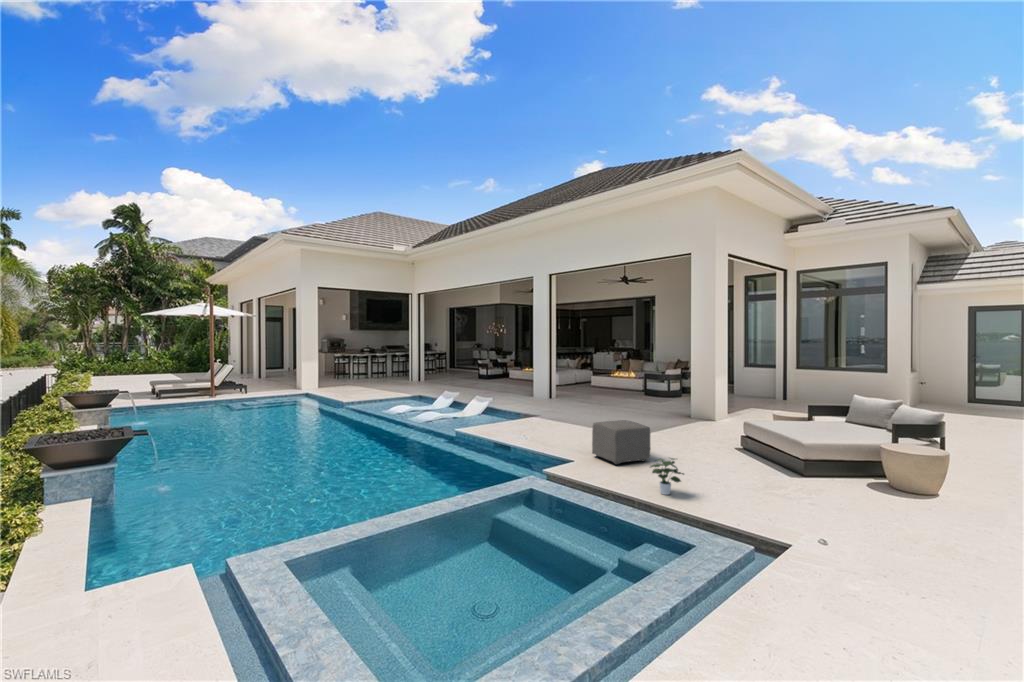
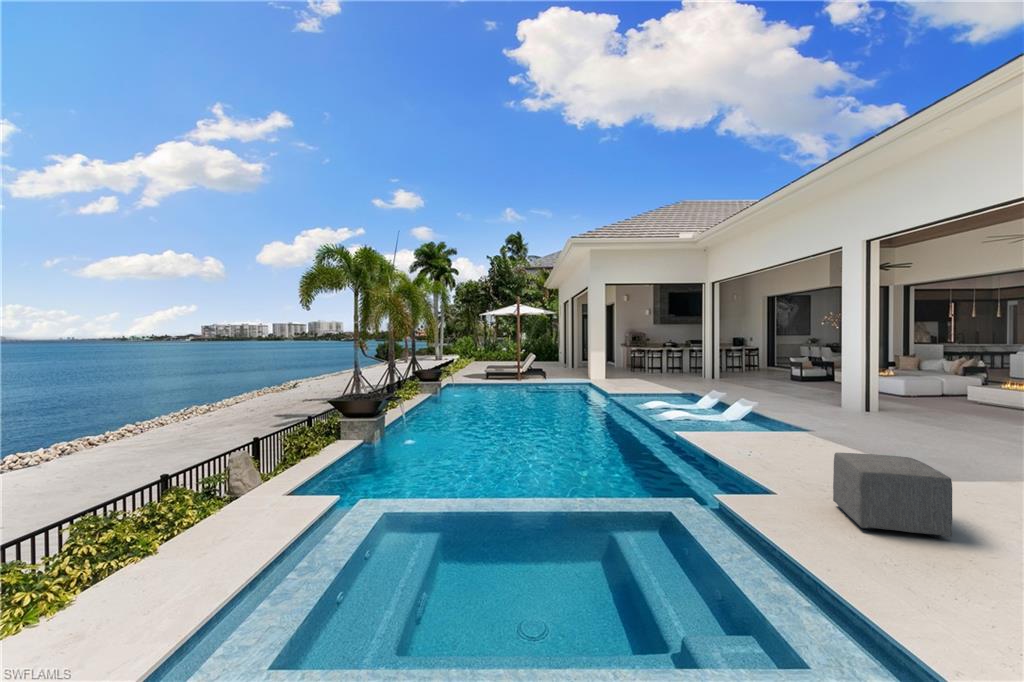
potted plant: present [650,458,684,495] -> none [881,540,972,619]

